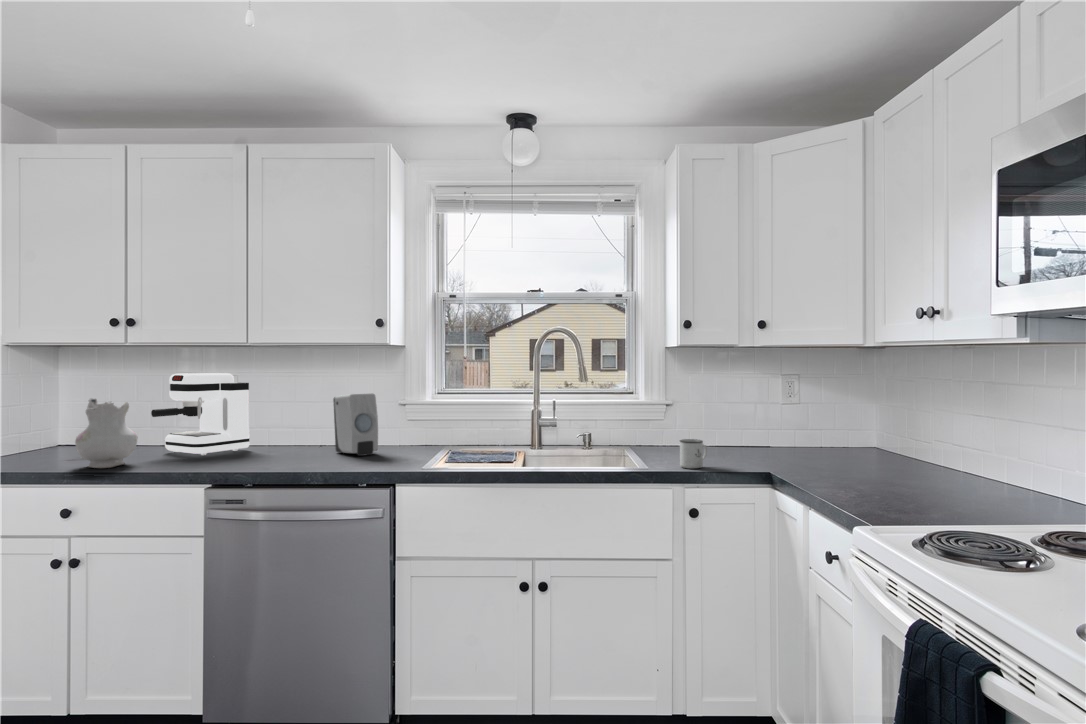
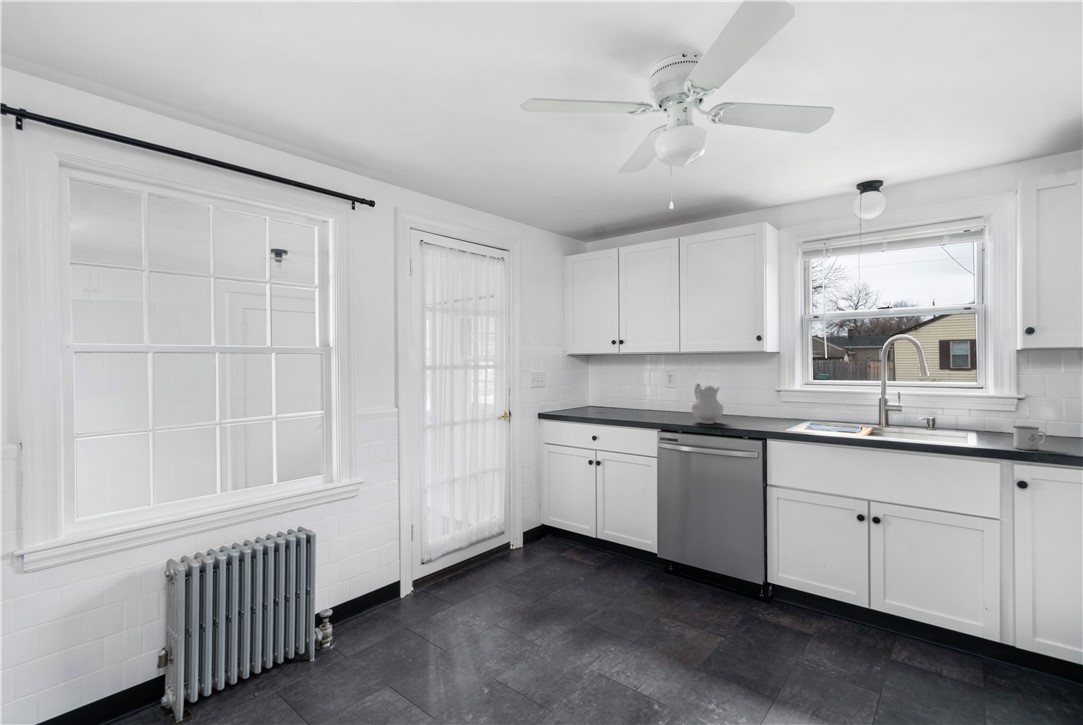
coffee maker: present [151,373,250,455] -> none [632,369,682,415]
soap dispenser: present [333,394,378,456] -> none [731,383,759,421]
ceramic pitcher: present [75,399,138,468] -> present [692,384,723,424]

